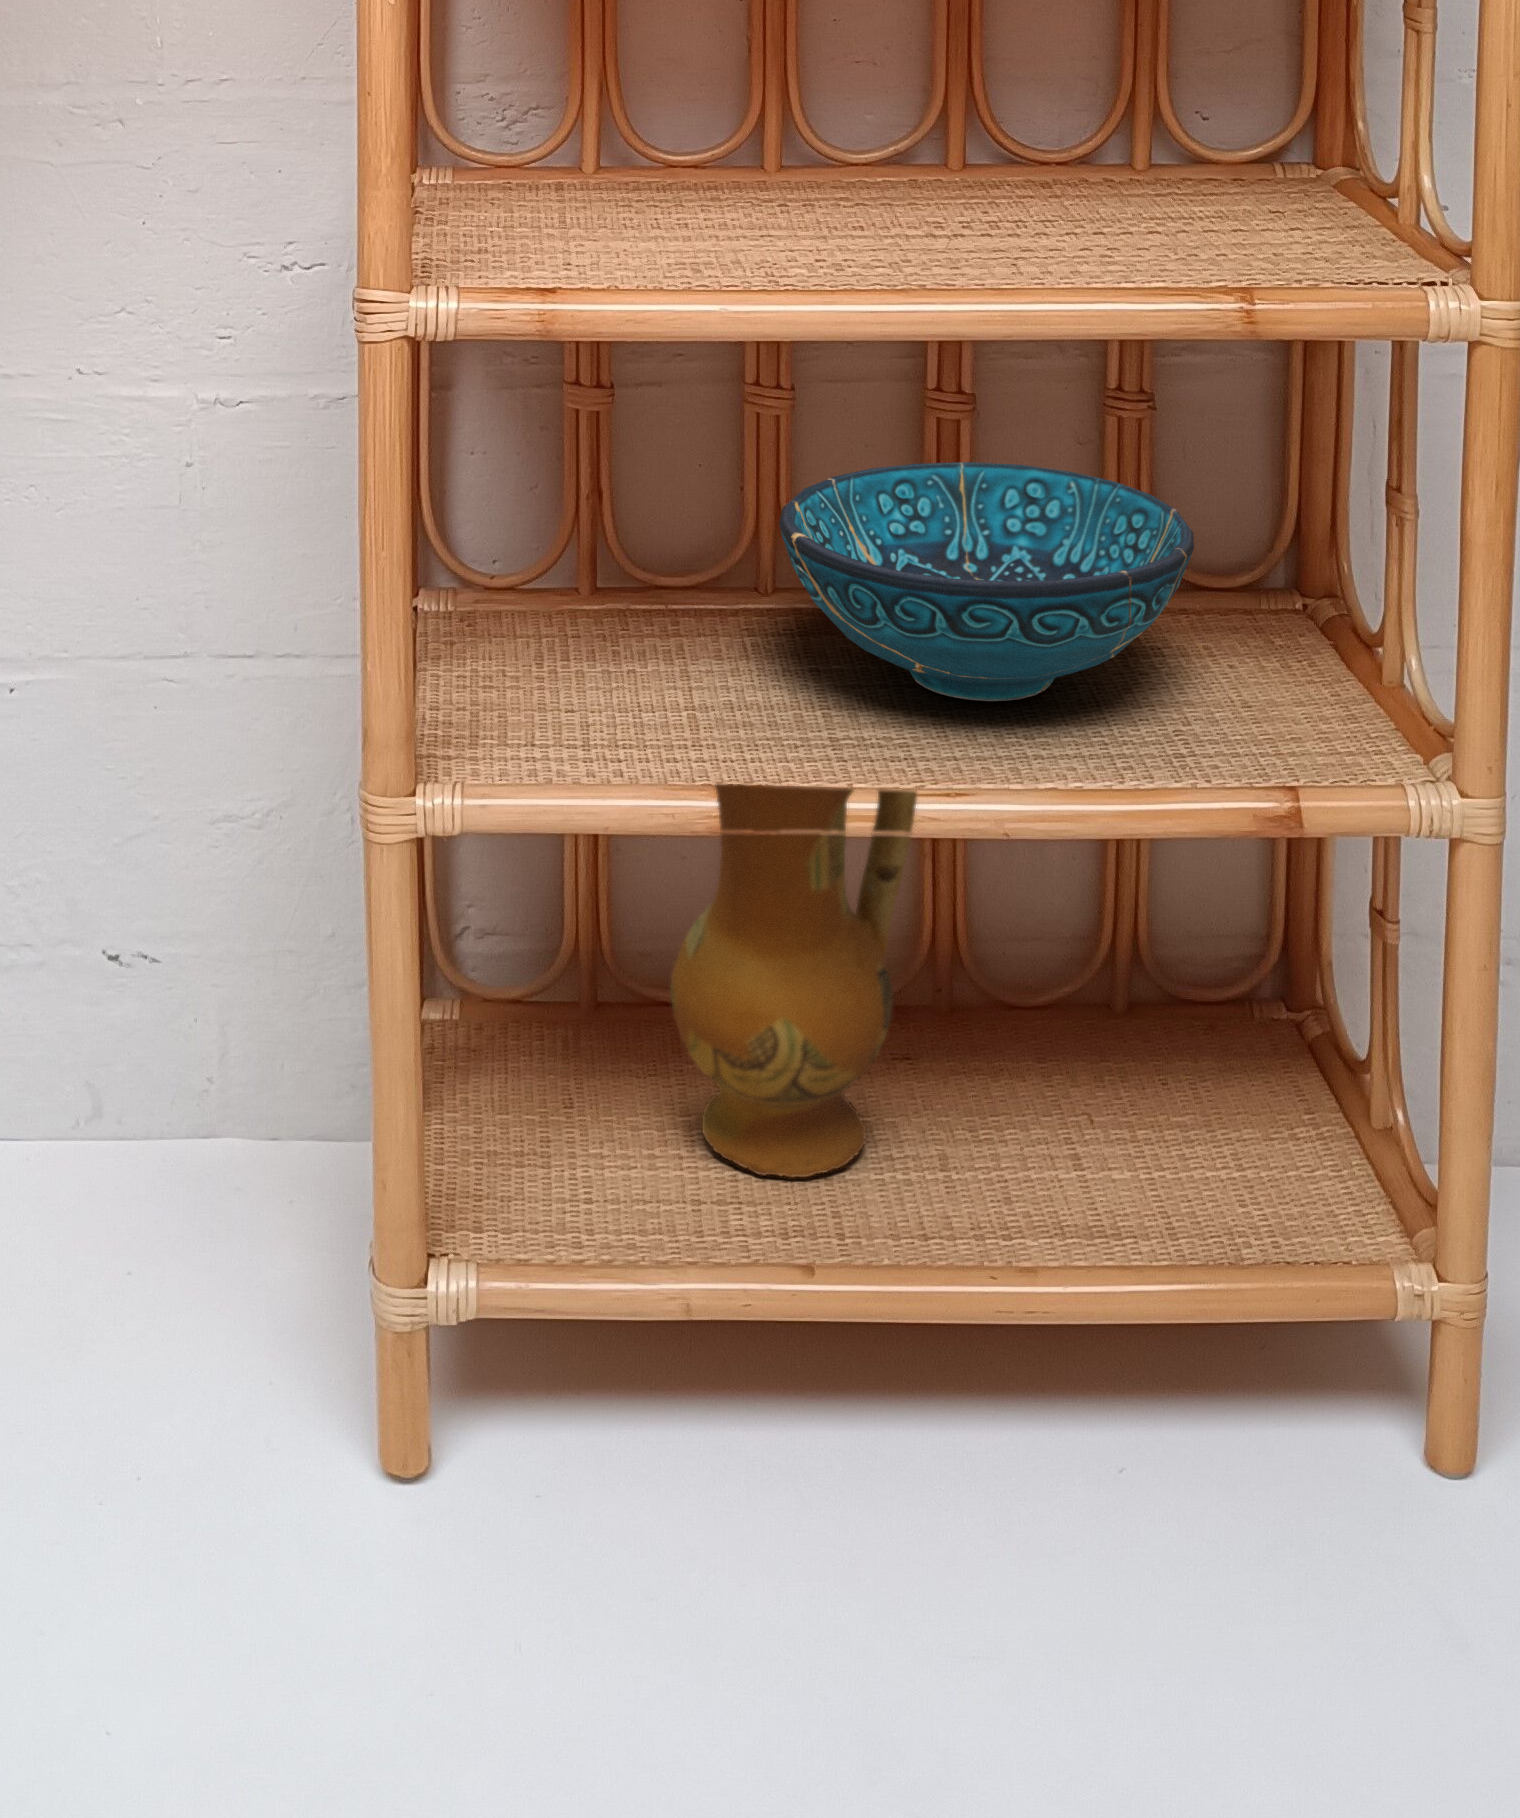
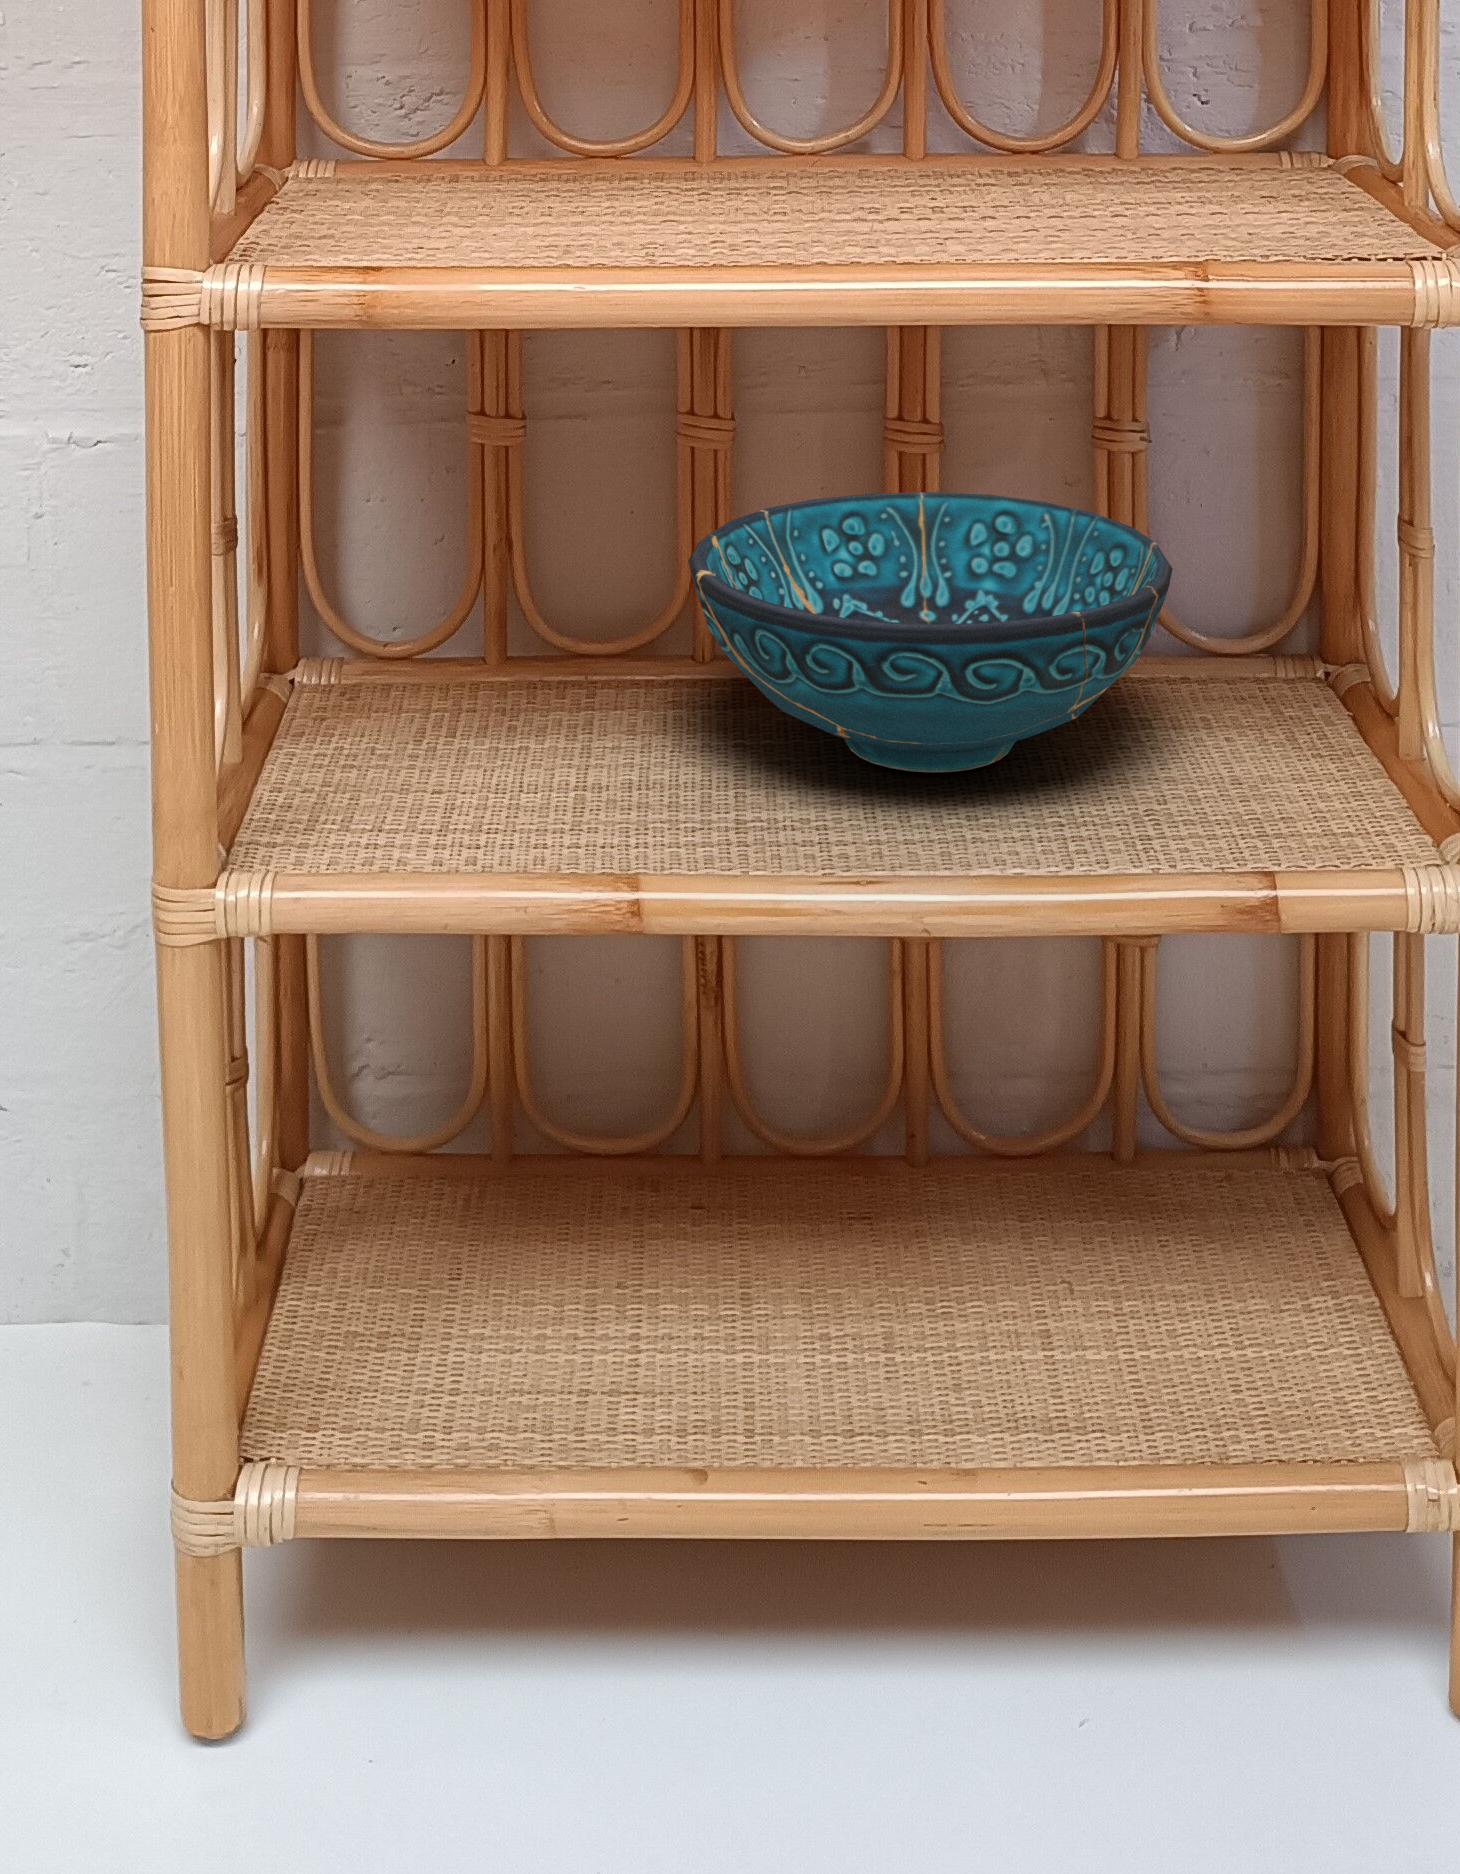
ceramic jug: present [671,784,917,1178] -> none [562,770,858,1359]

